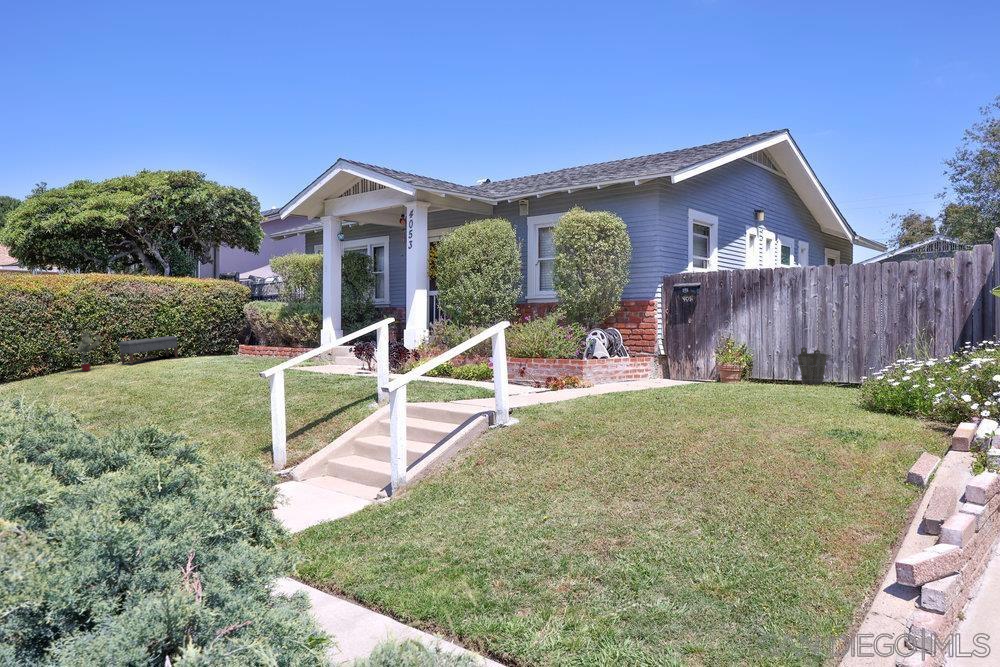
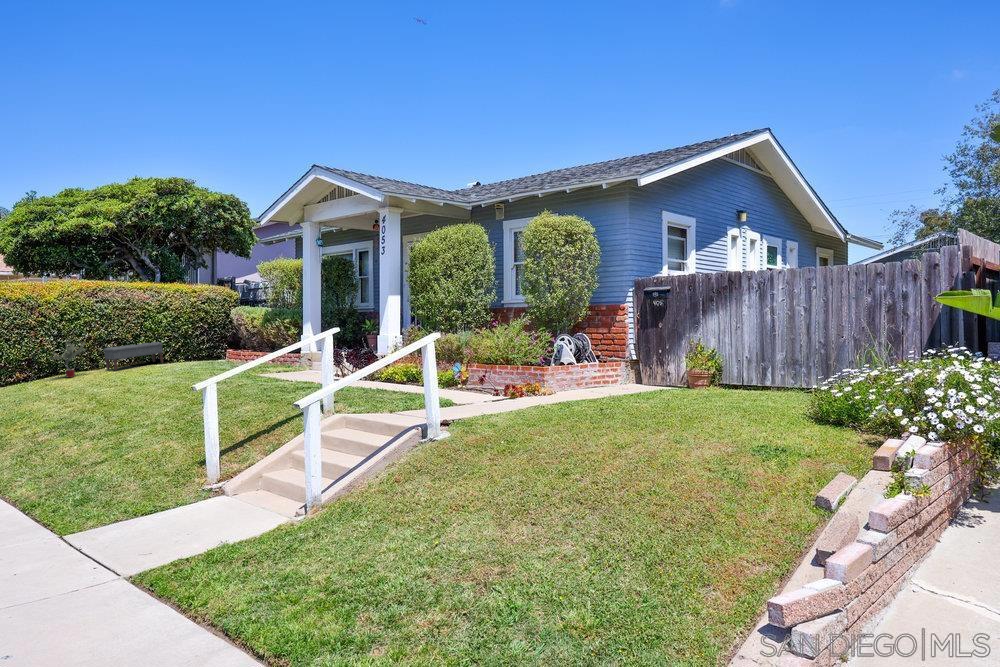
bucket: present [798,347,827,384] -> none [764,352,794,390]

